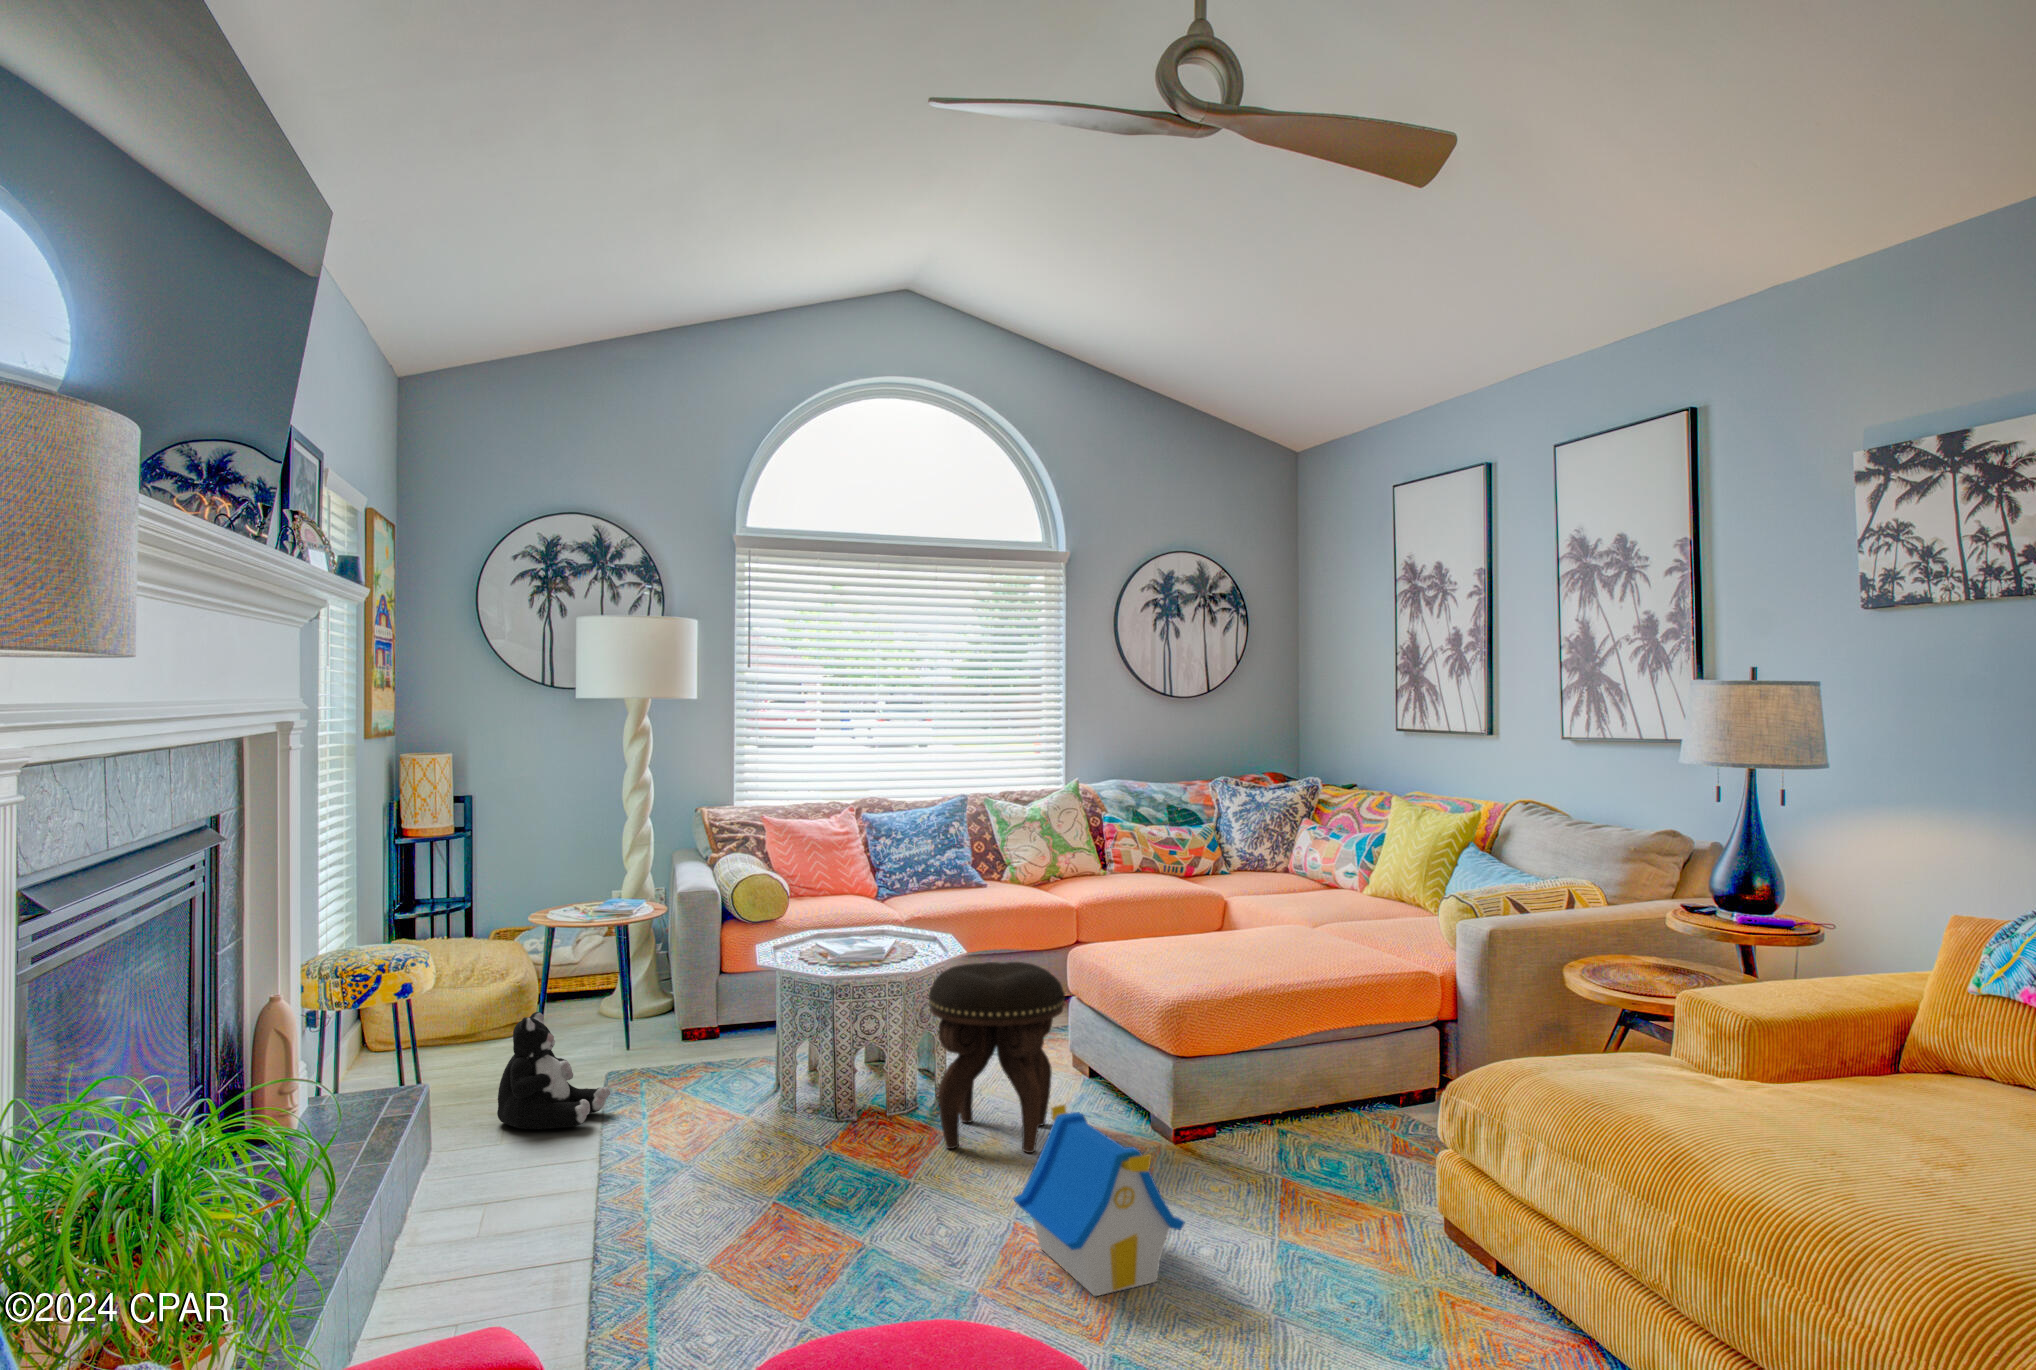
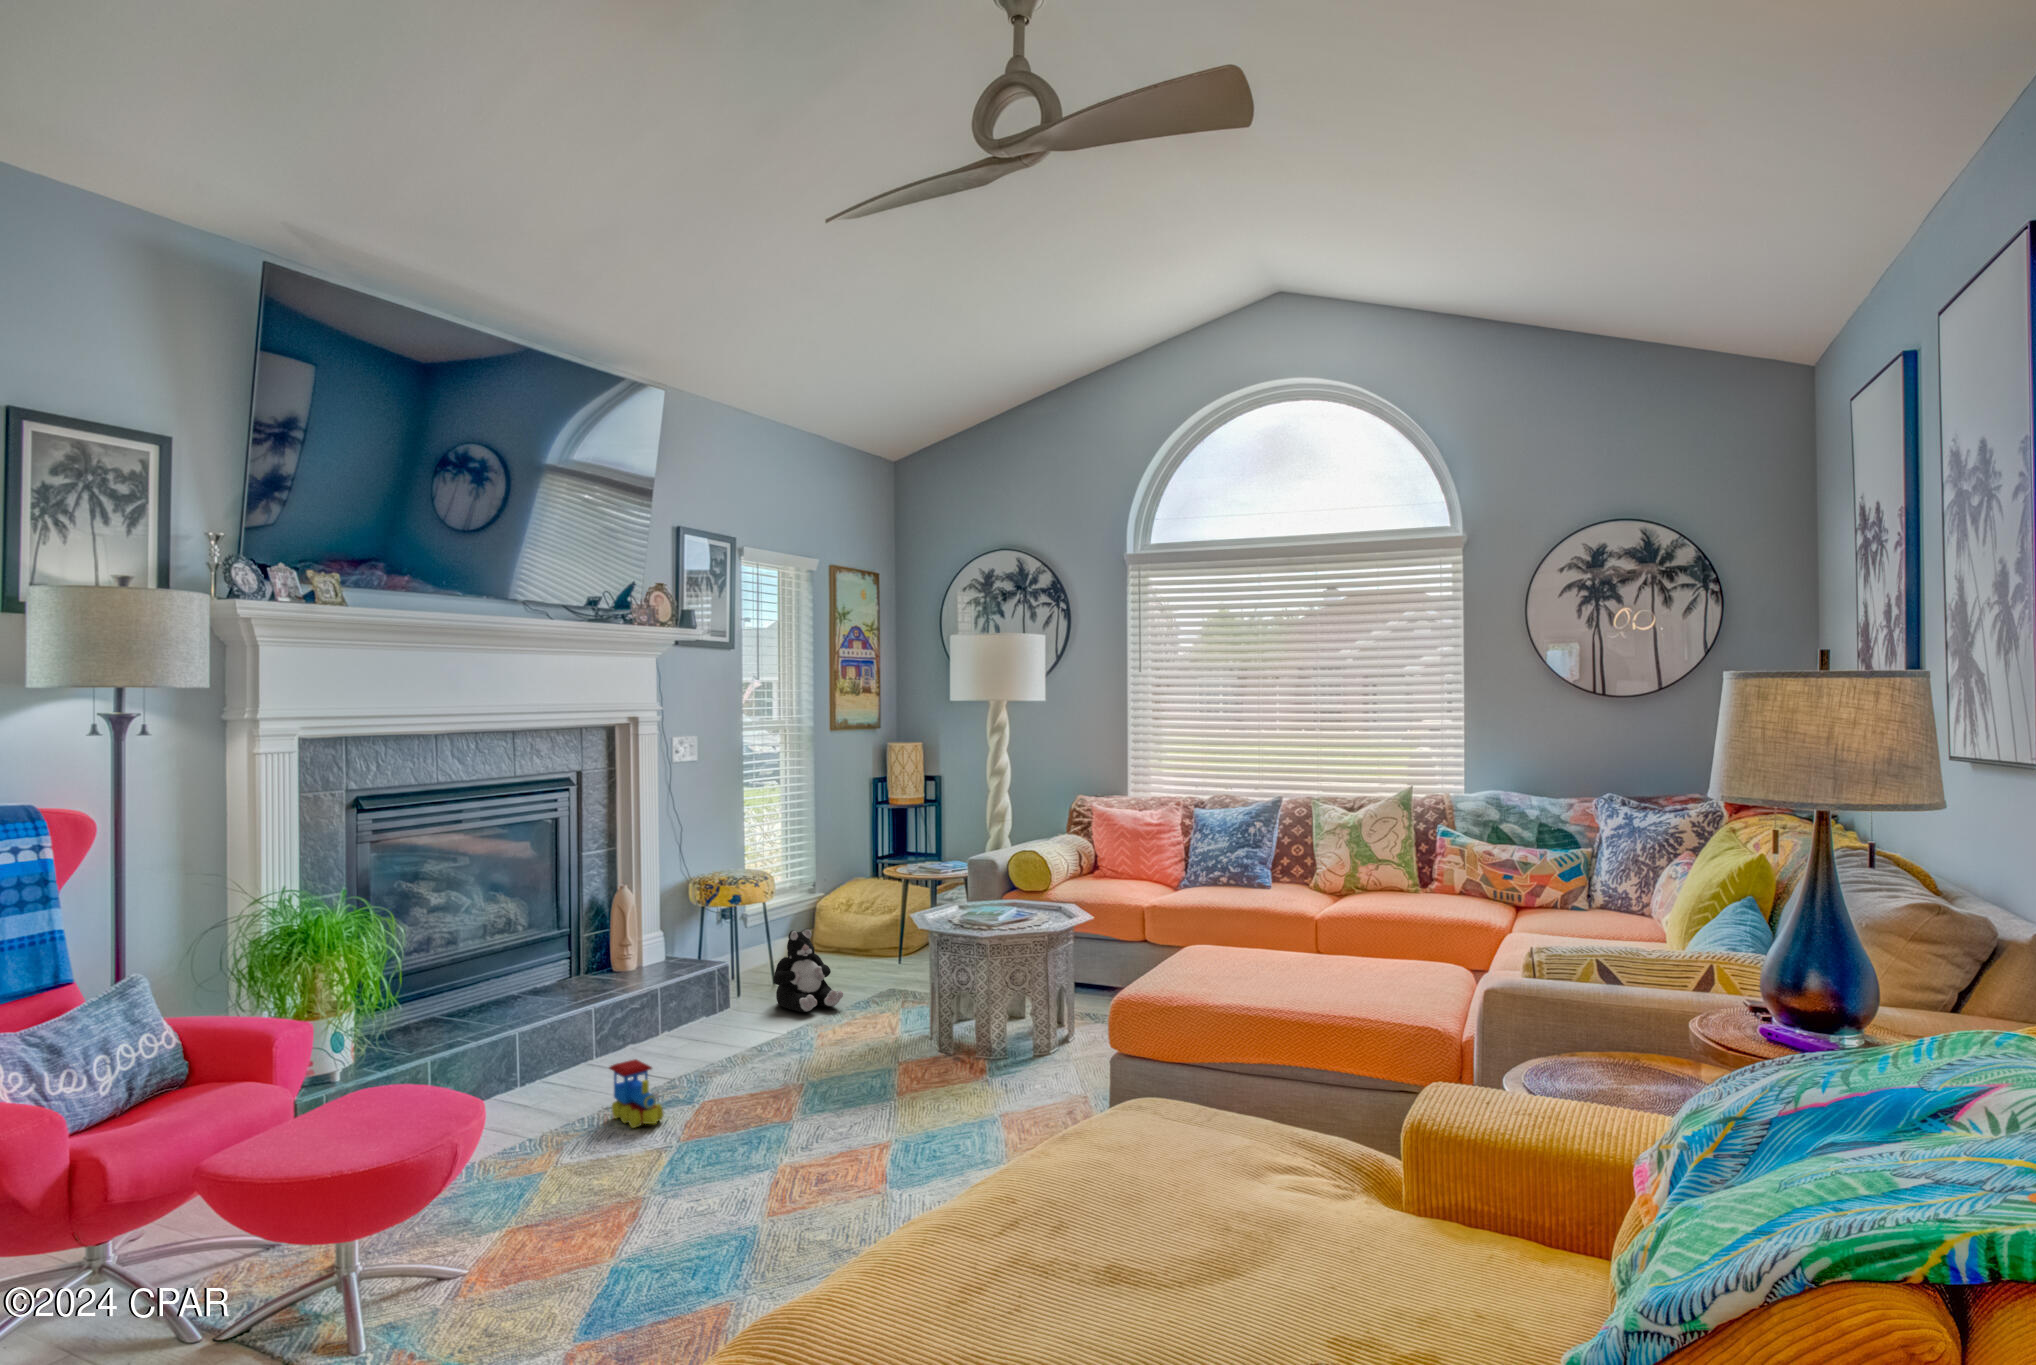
footstool: present [929,962,1065,1153] -> none [928,941,1046,1111]
toy house: present [1013,1105,1185,1296] -> none [745,1057,886,1212]
toy train: none [657,1210,765,1306] -> present [610,1059,663,1128]

